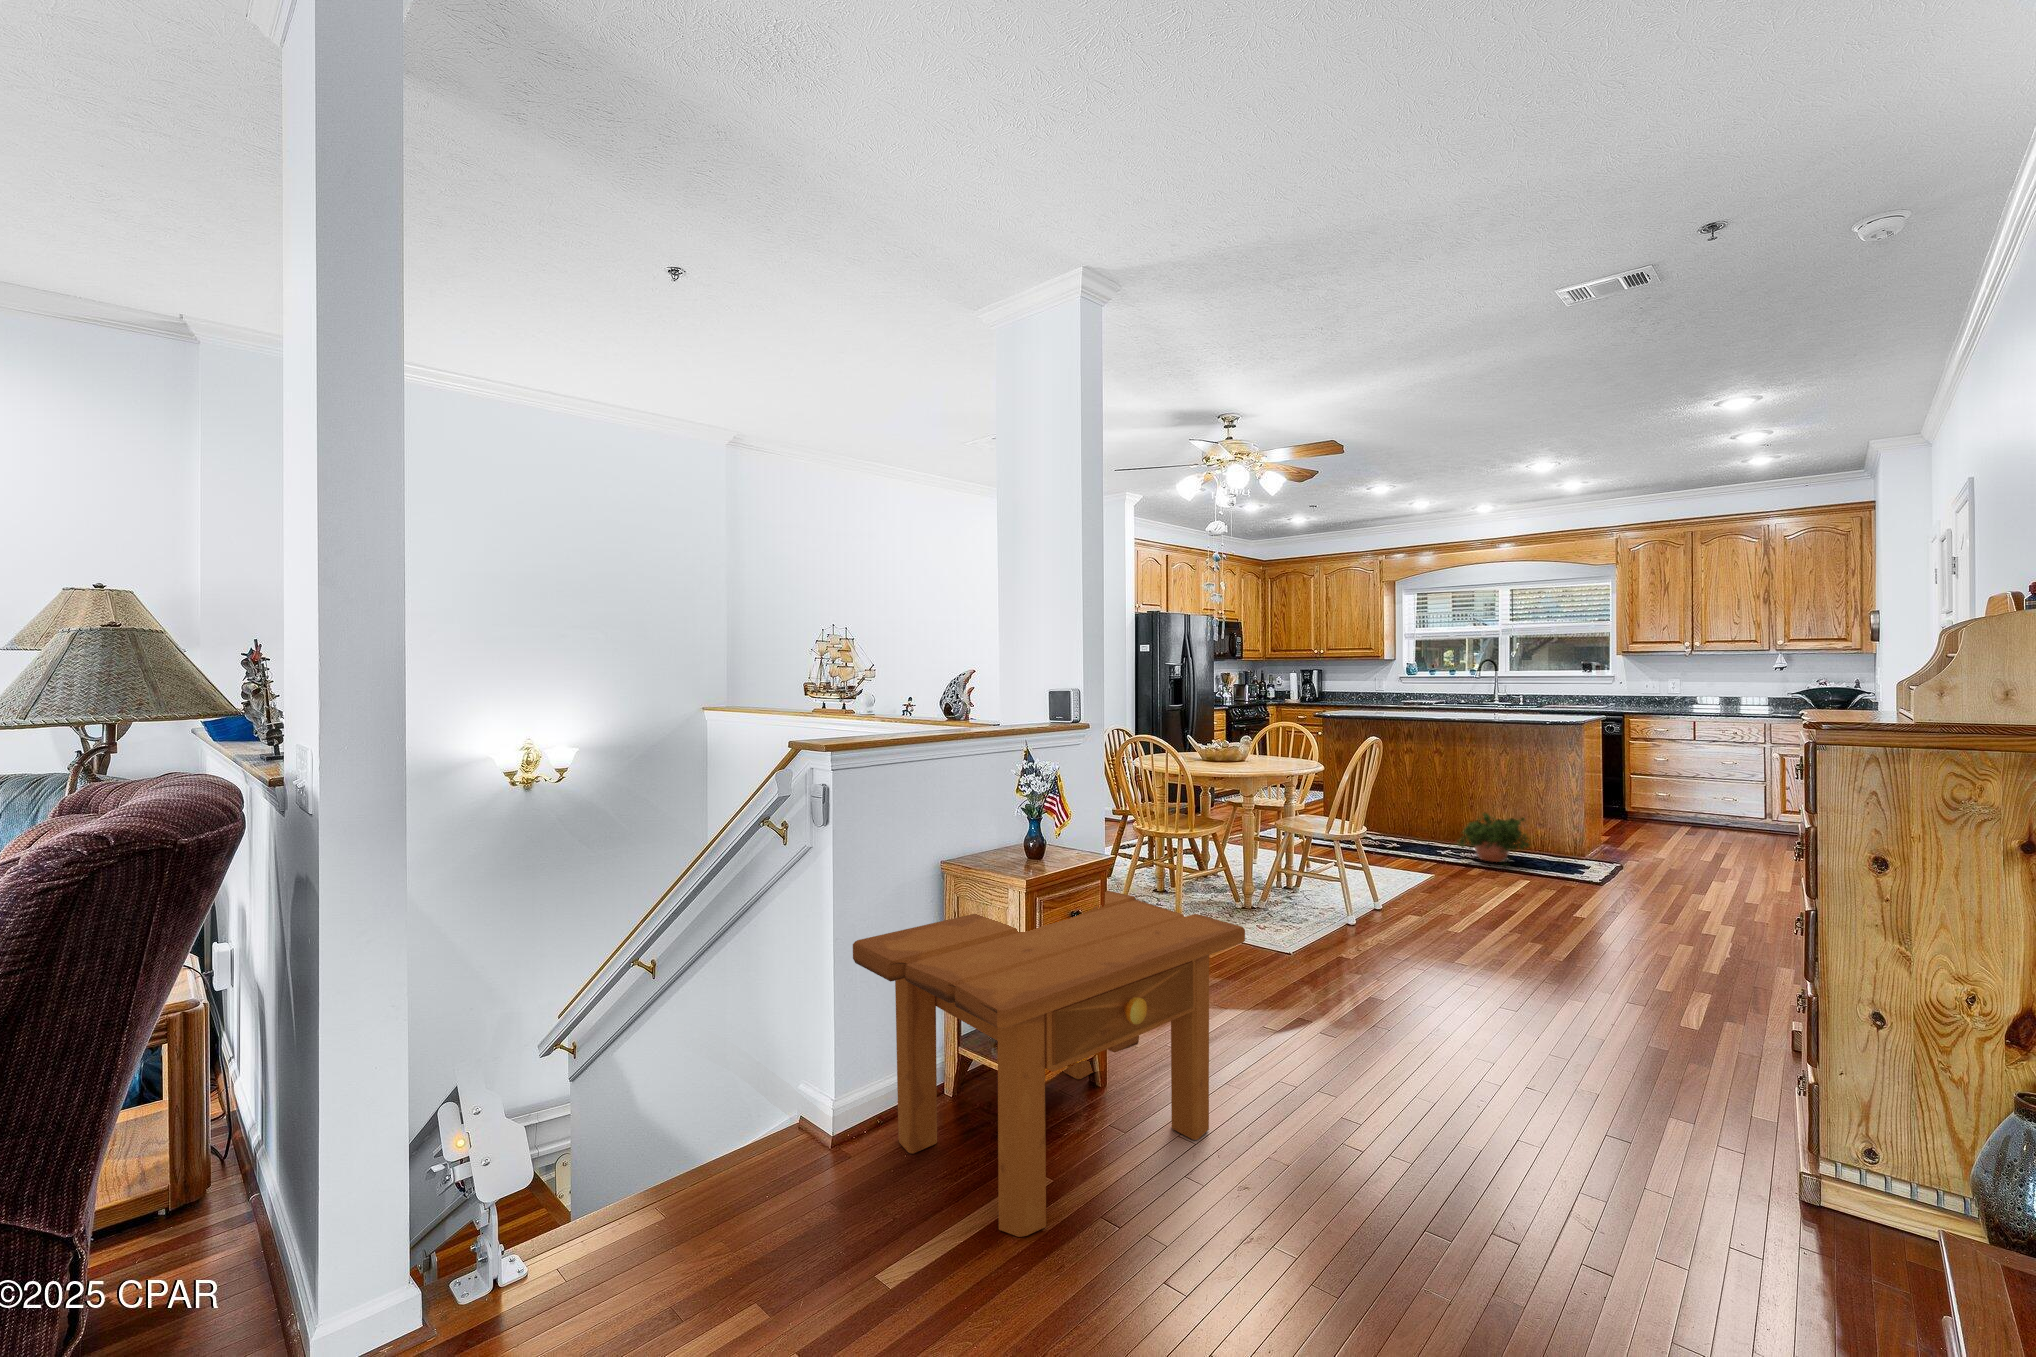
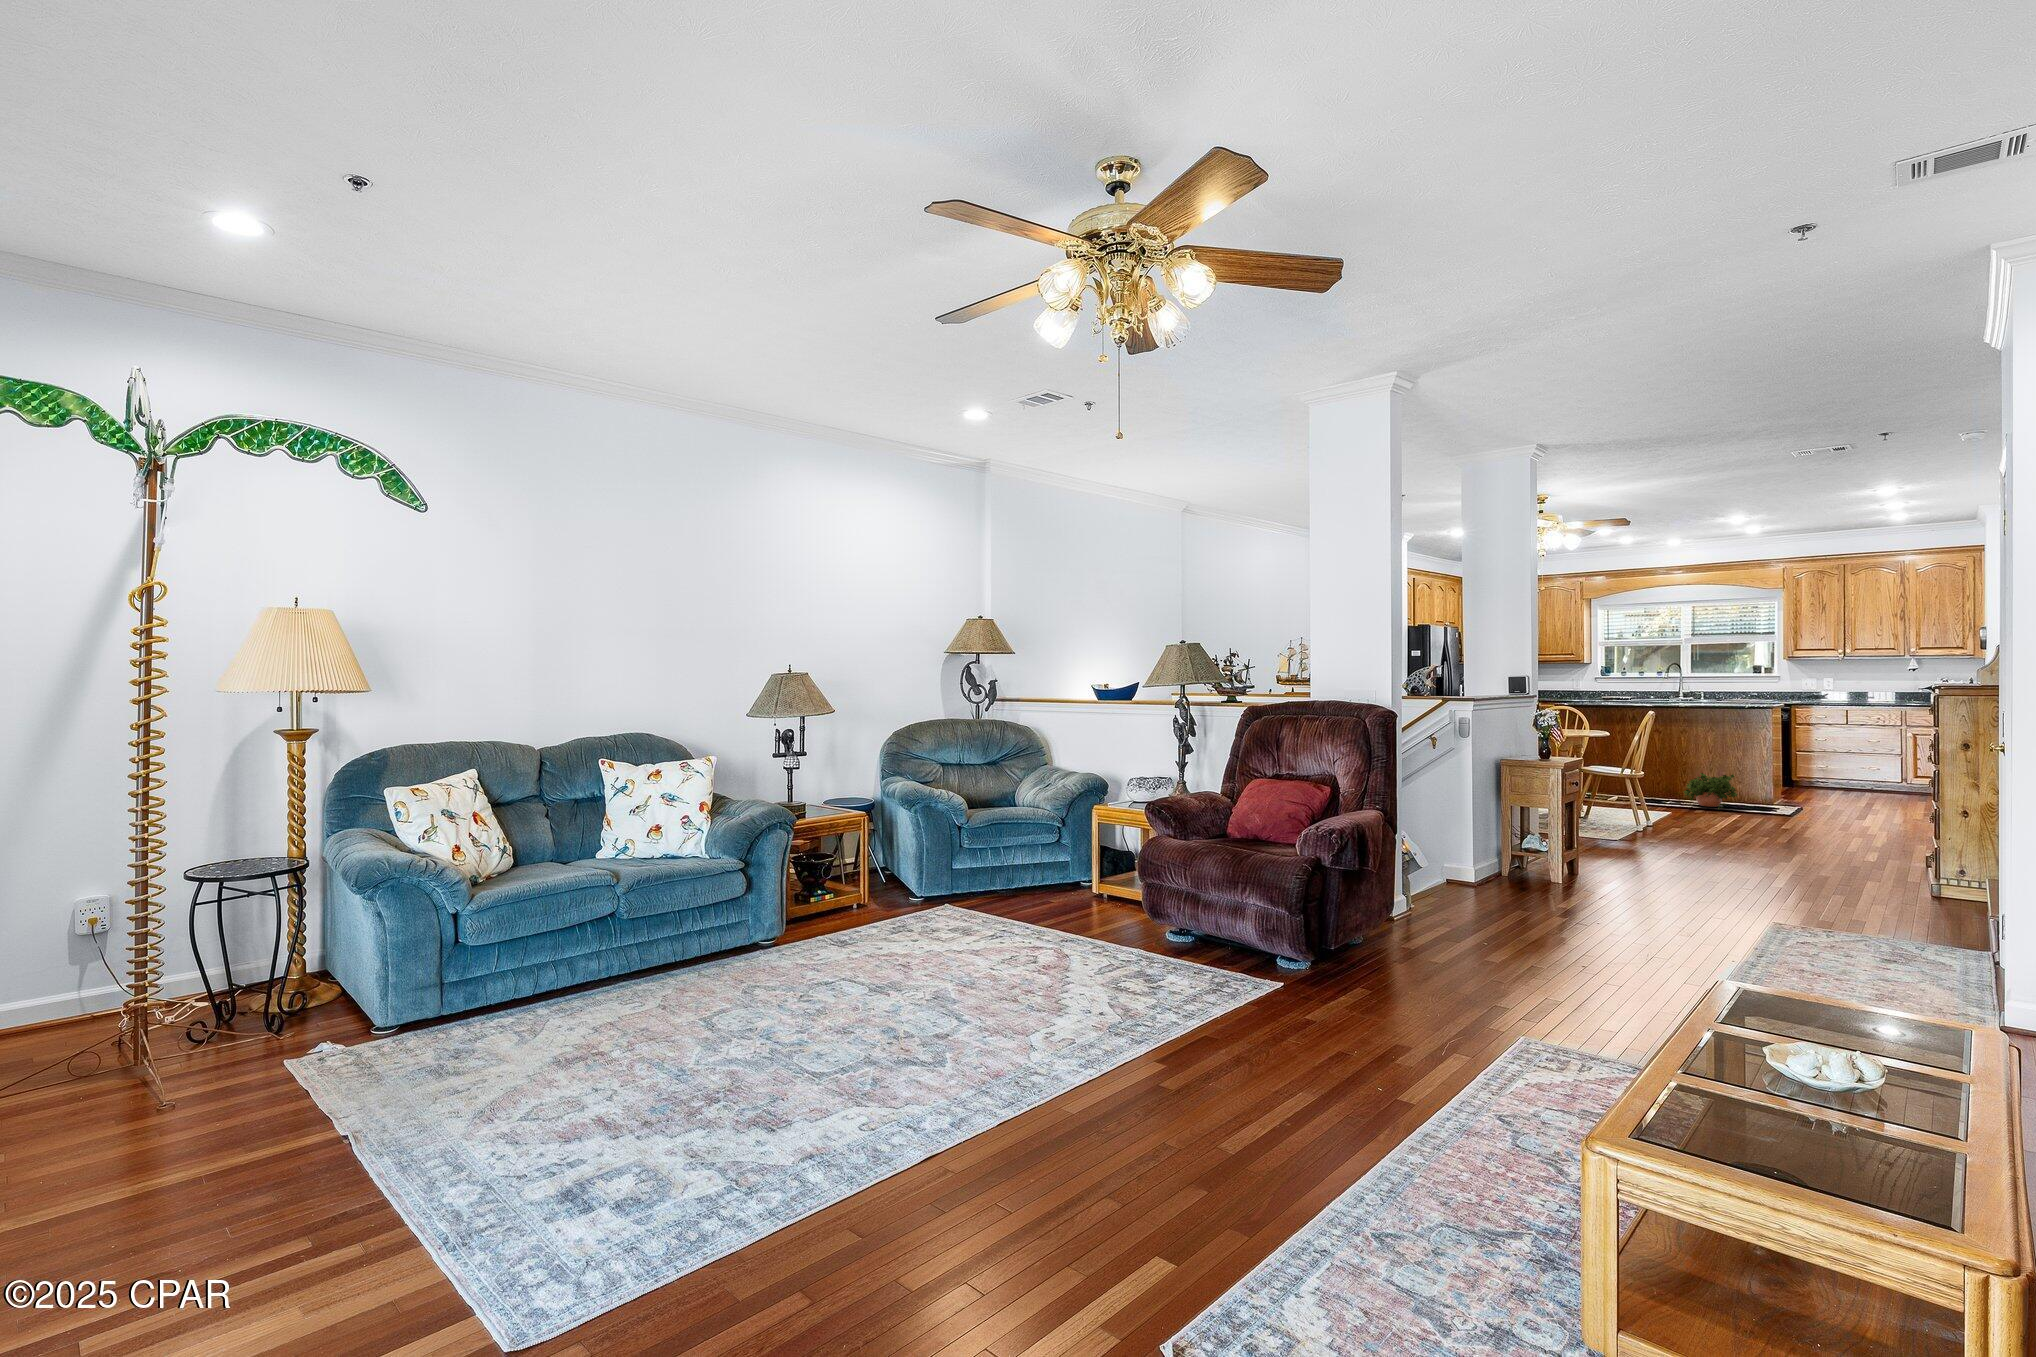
side table: present [853,890,1245,1237] -> none [1488,781,1663,905]

